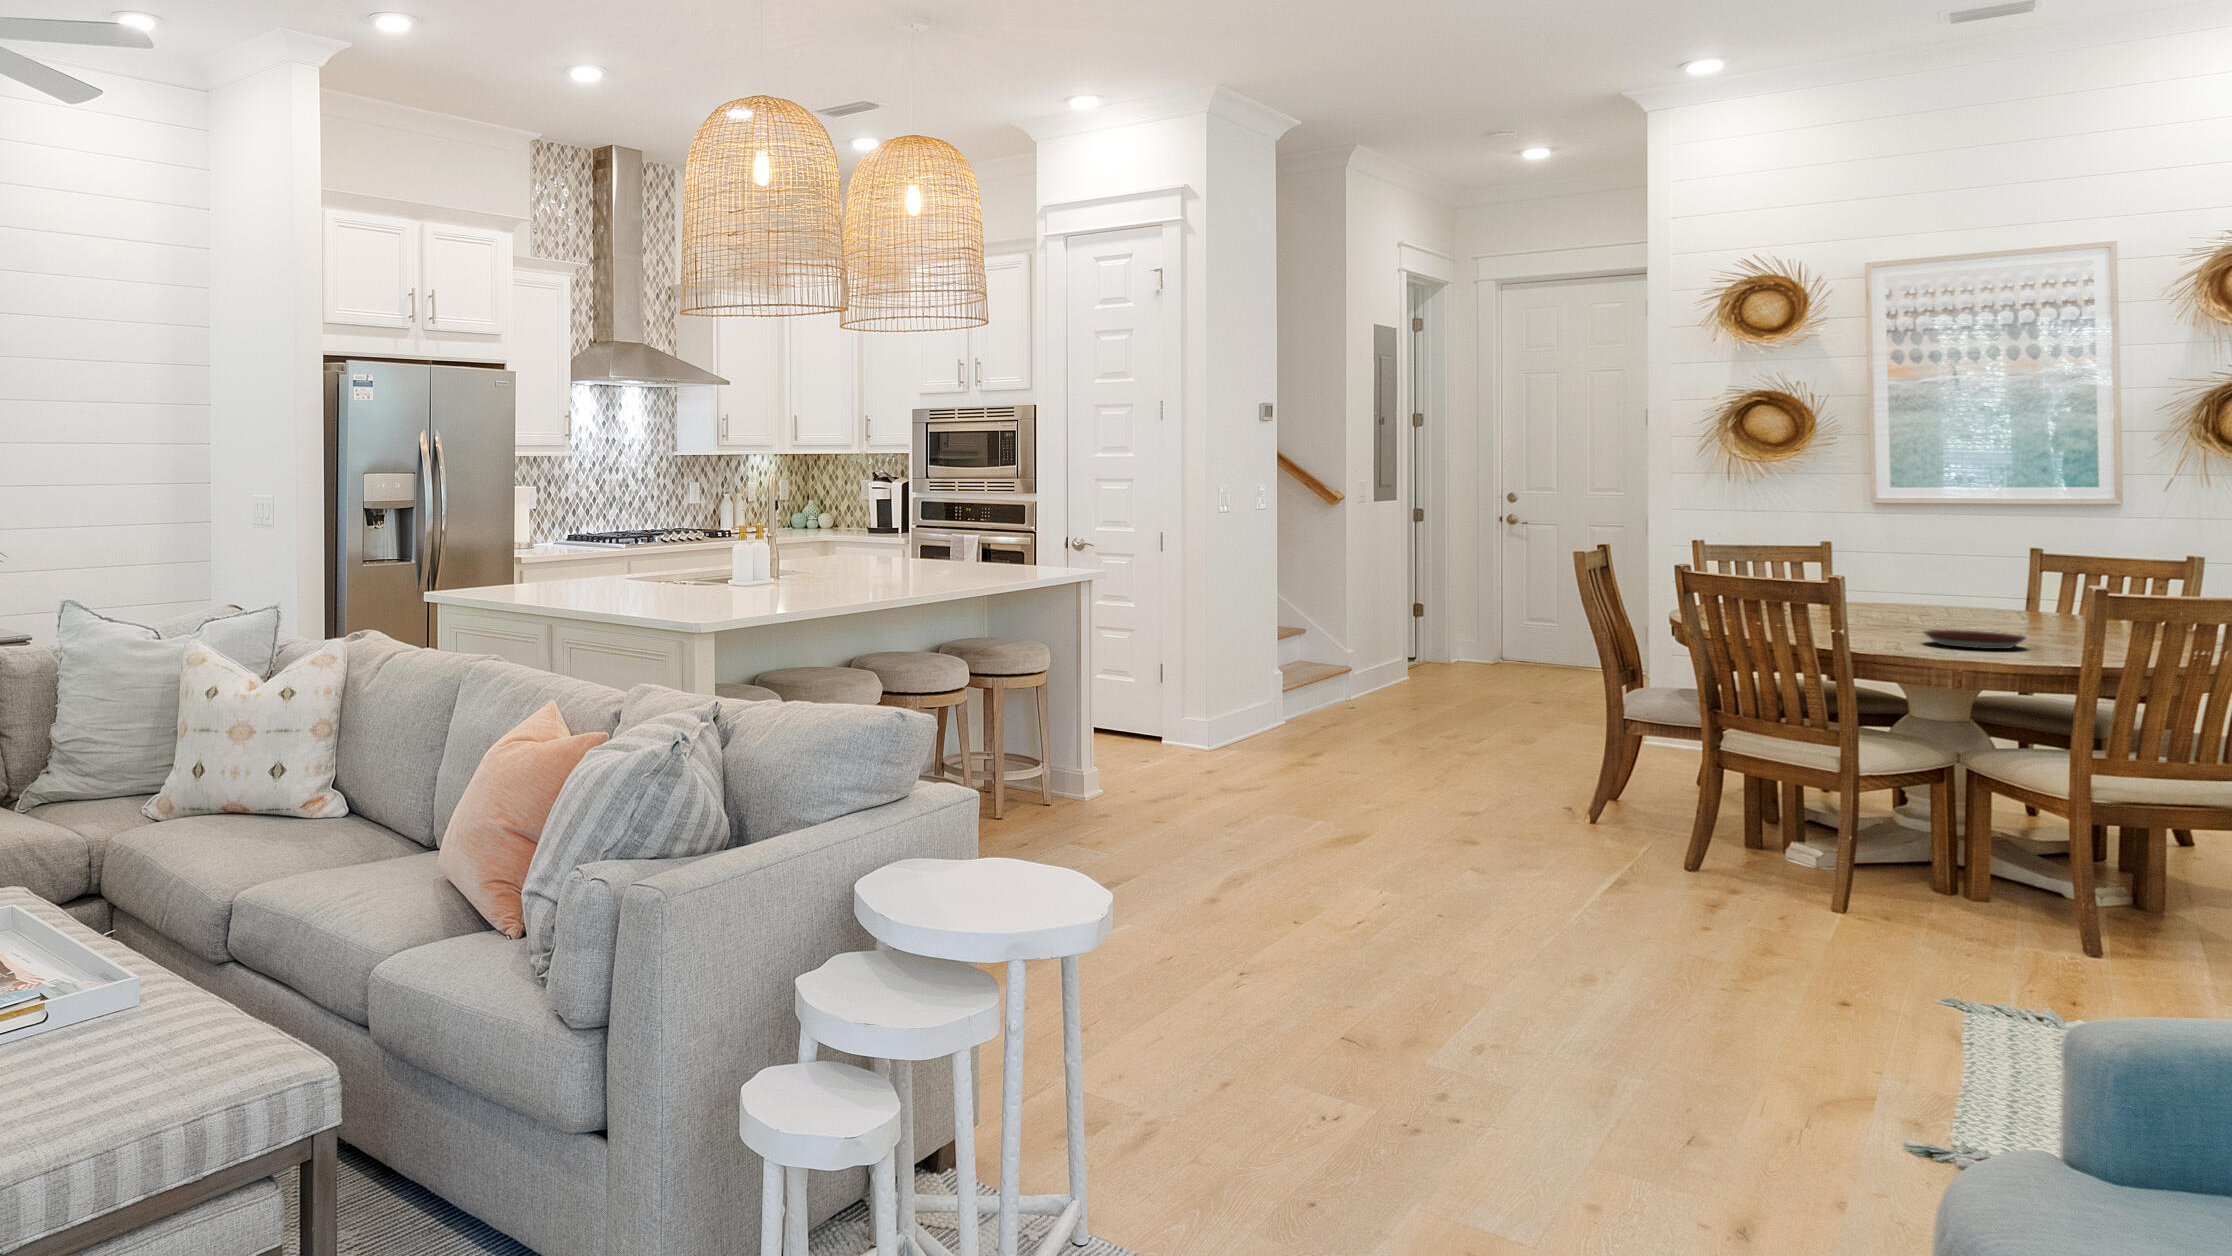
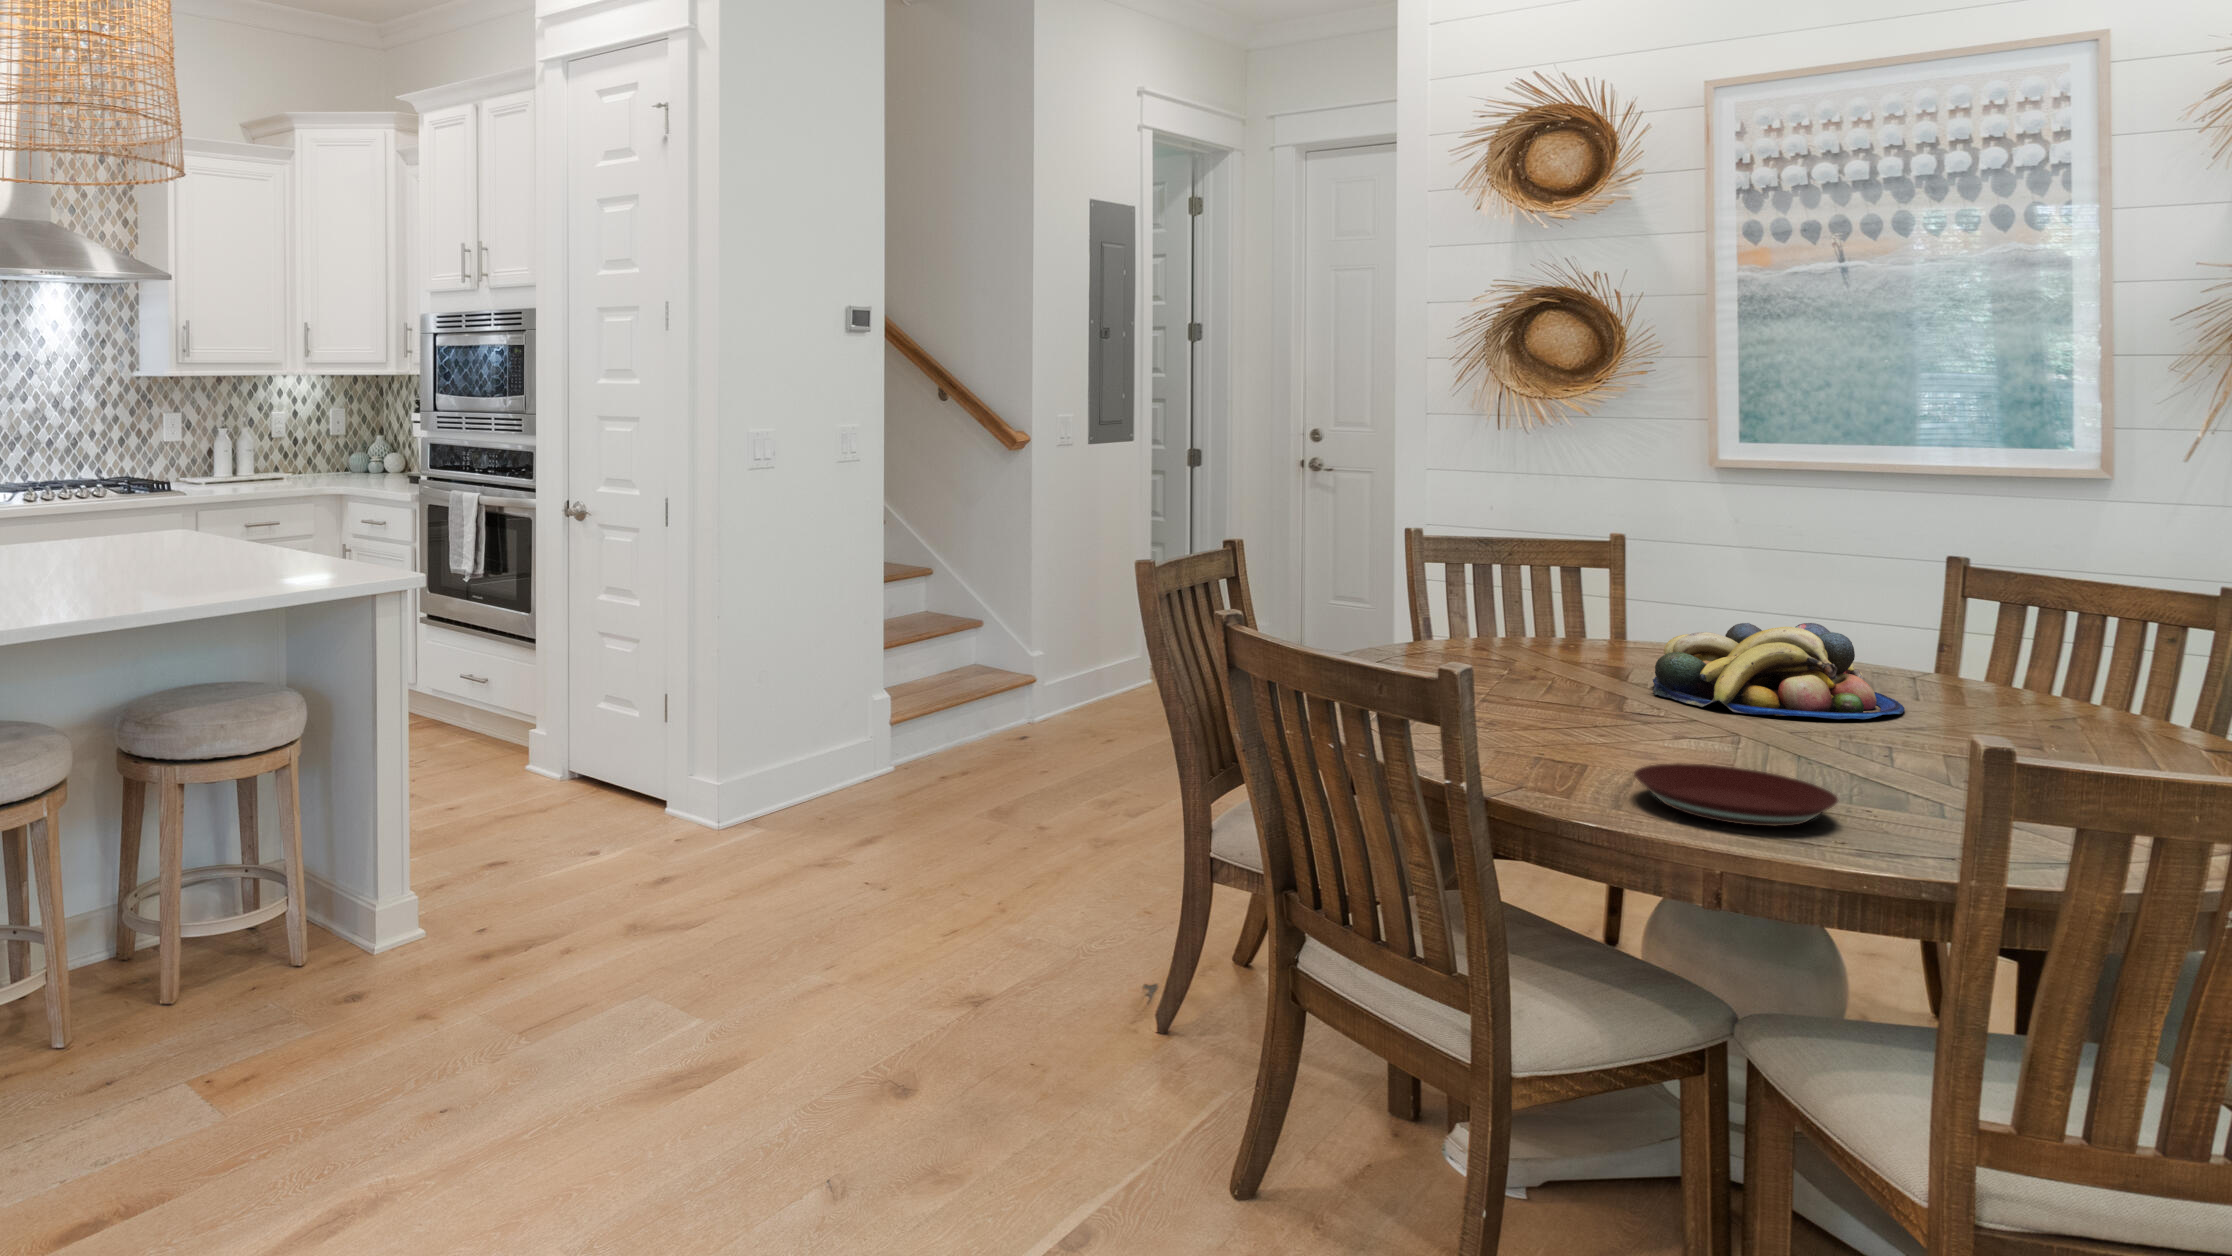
fruit bowl: none [1885,578,2030,622] -> present [1653,623,1905,719]

